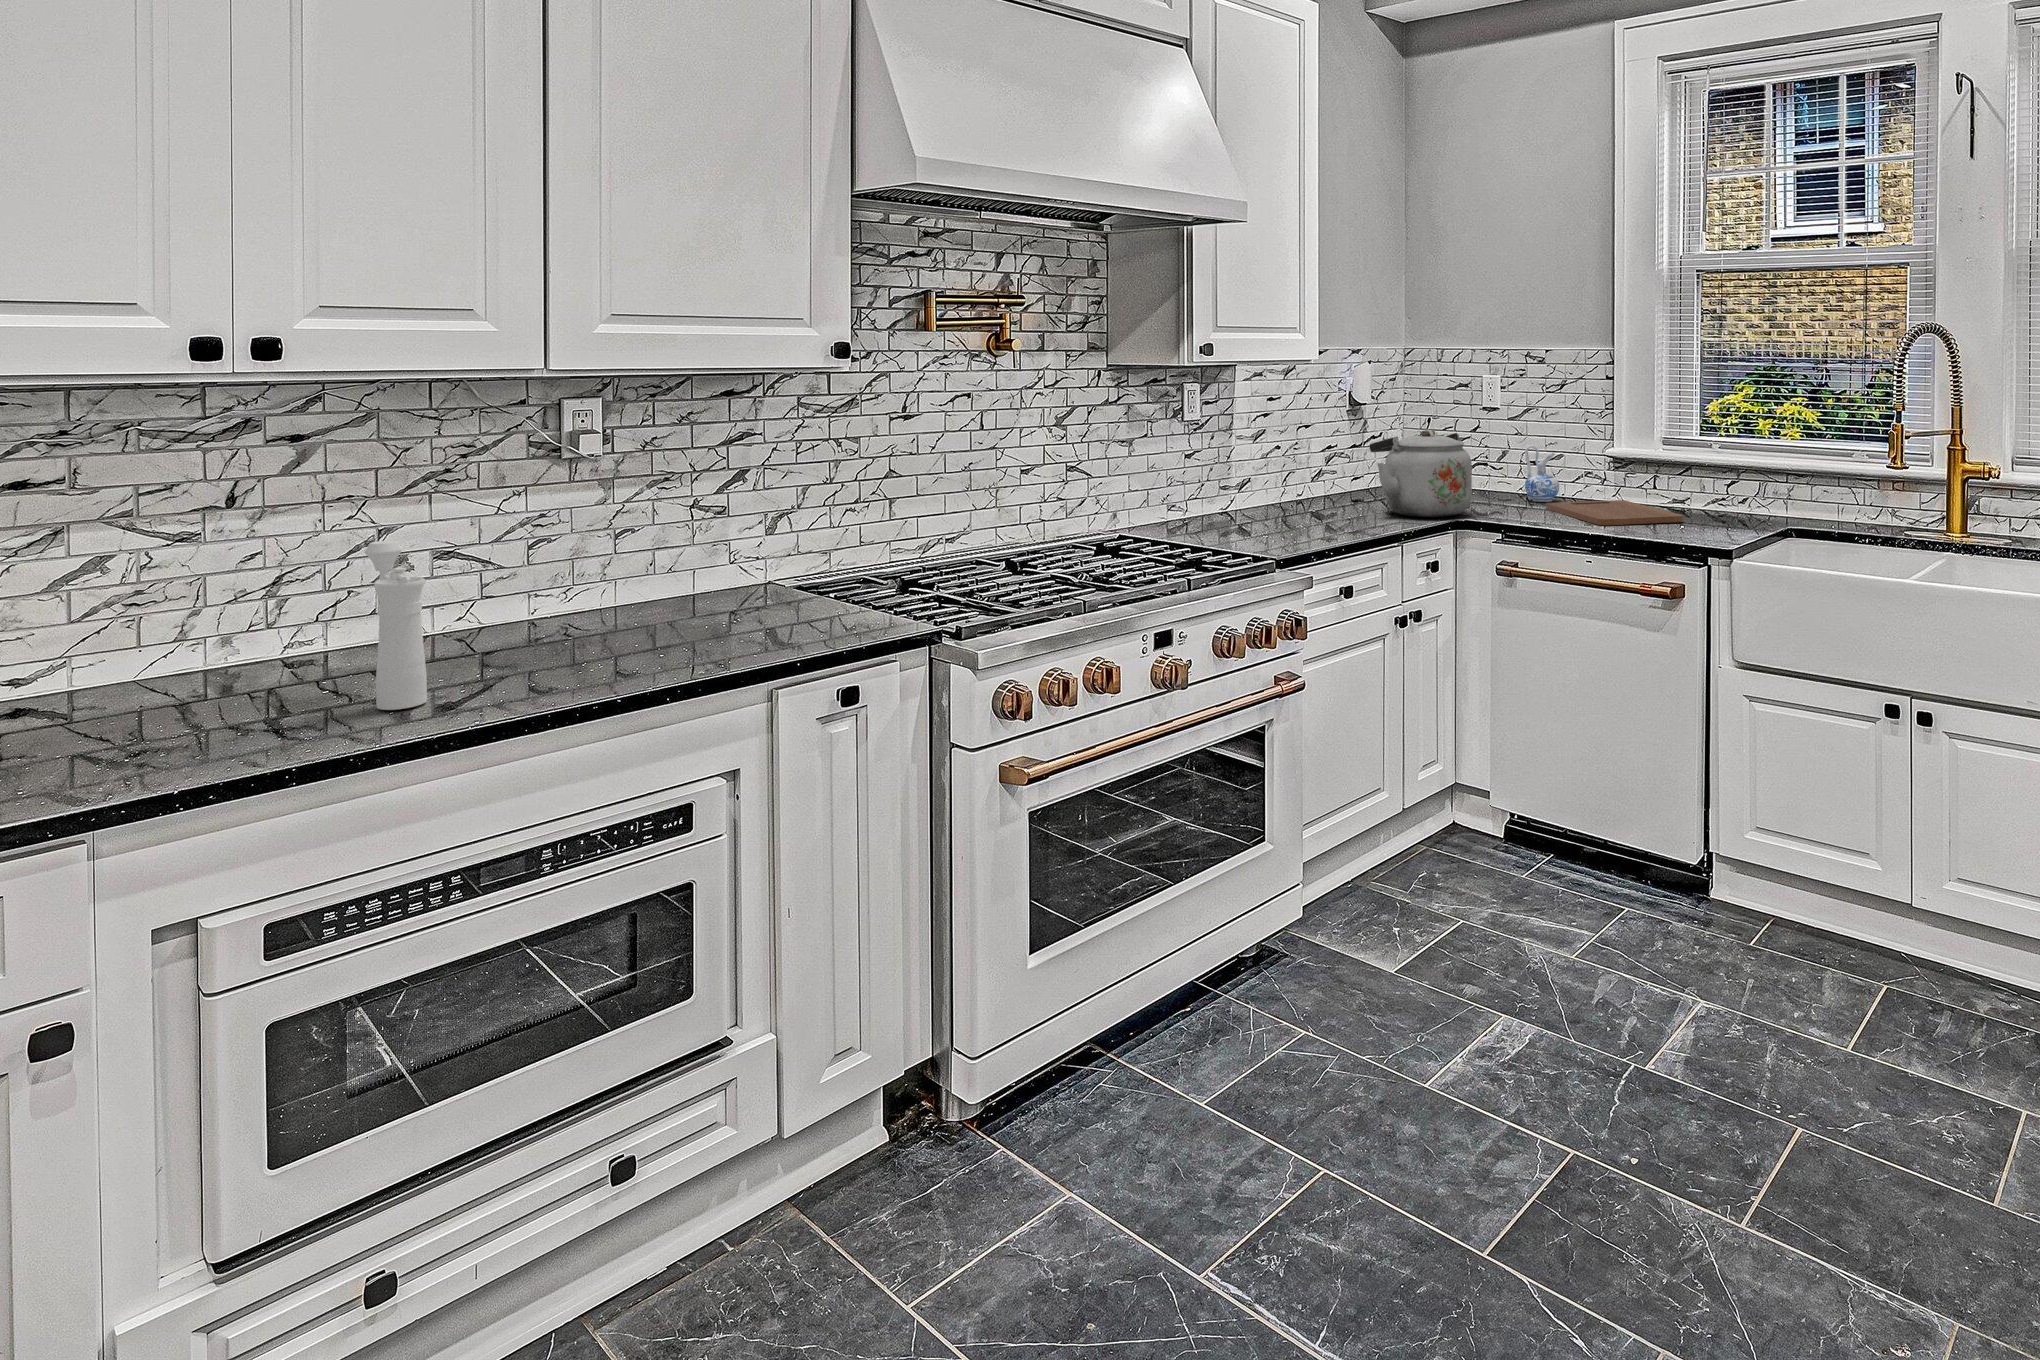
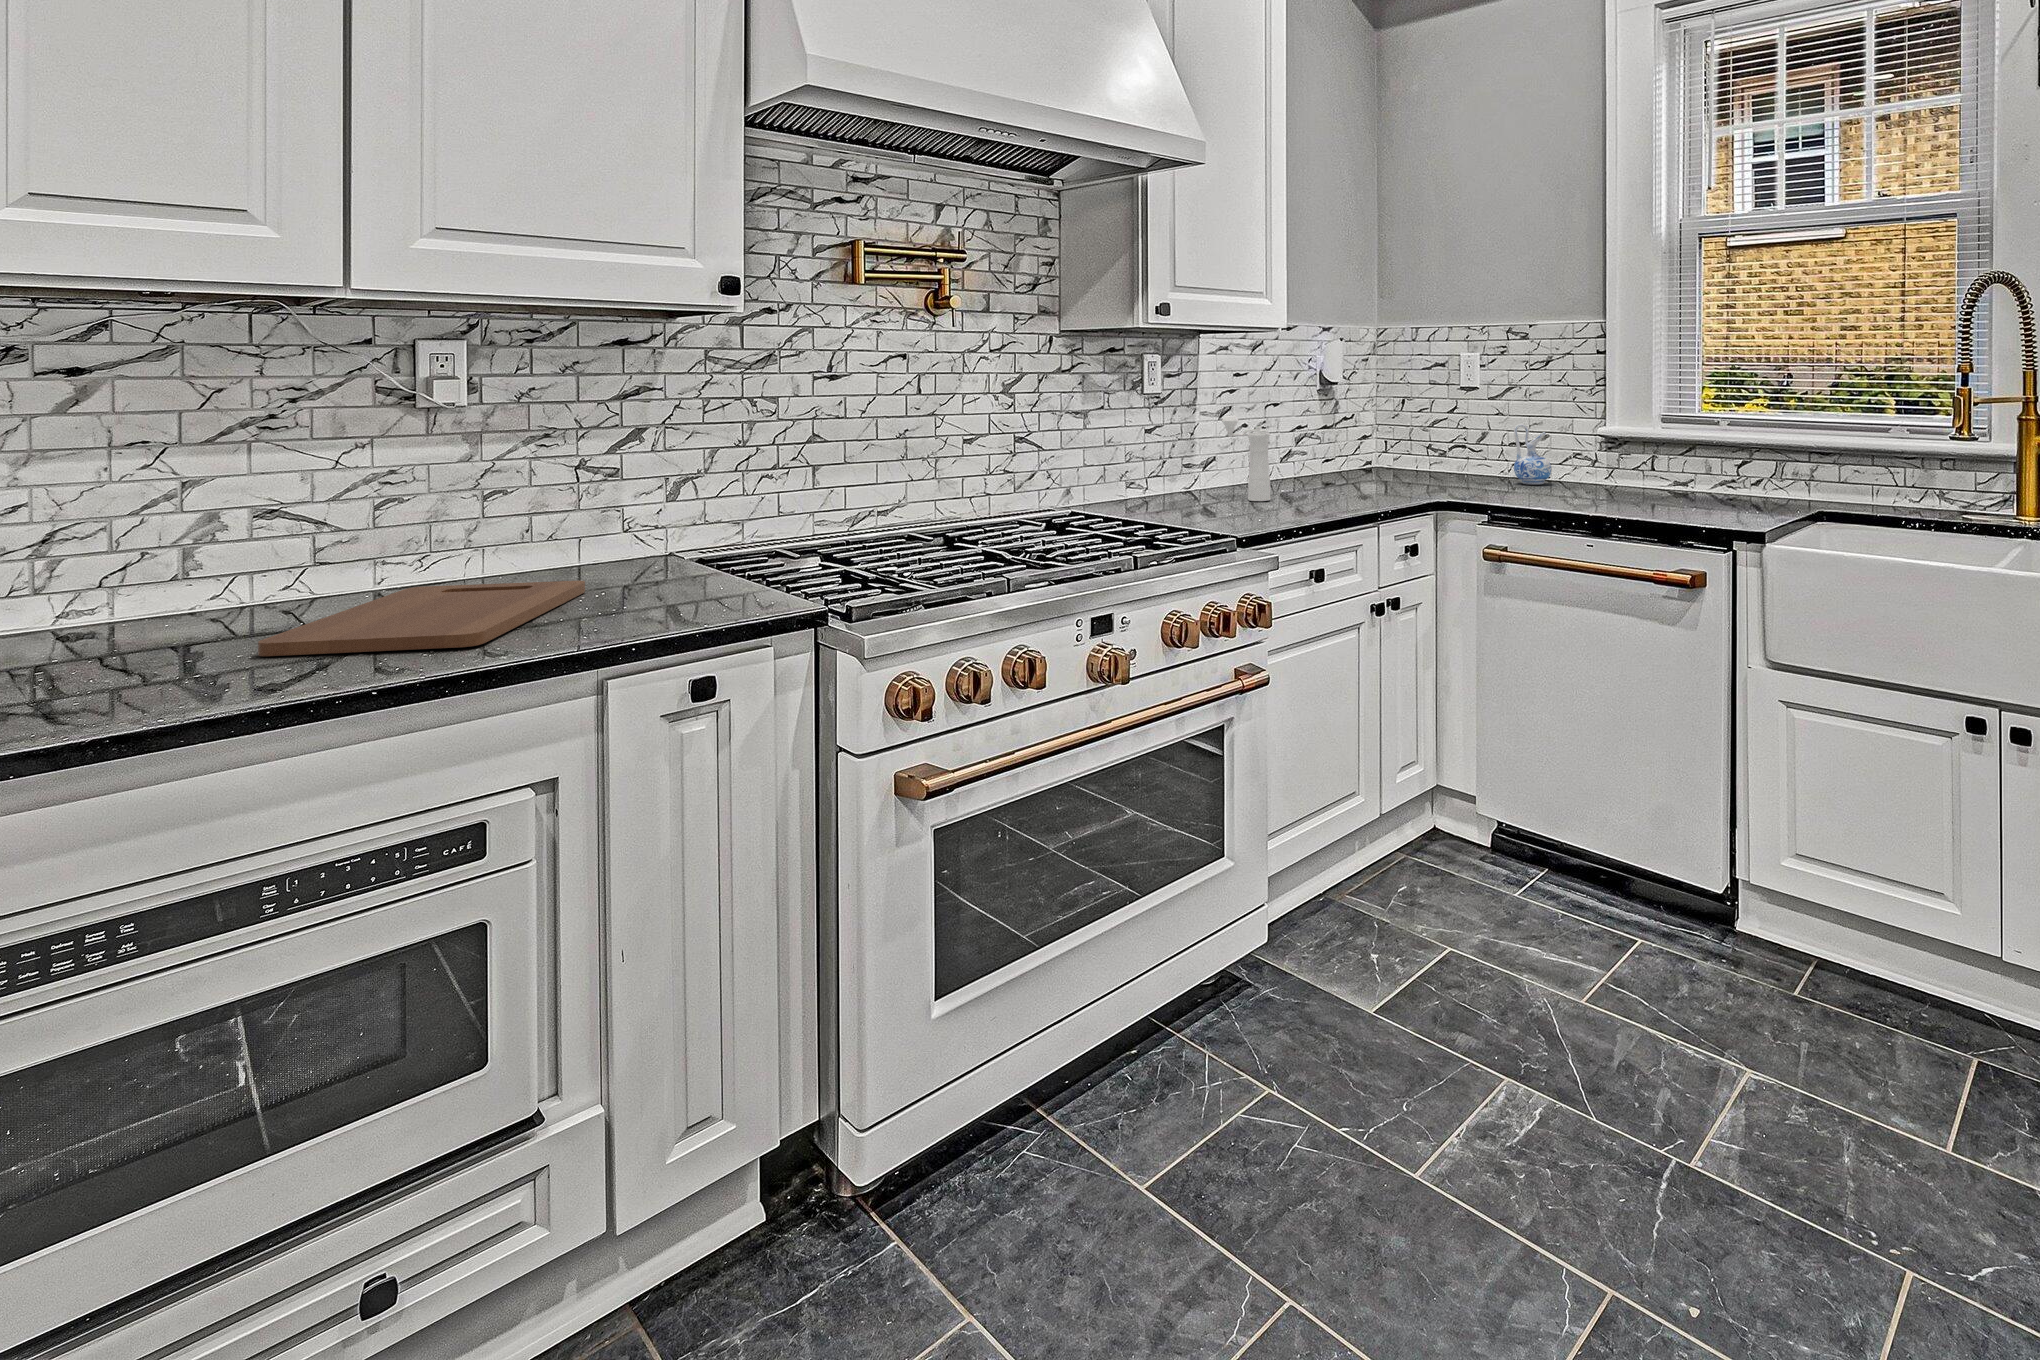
kettle: present [1370,429,1472,517] -> none [1347,404,1457,497]
cutting board: present [1546,500,1684,525] -> present [258,581,585,656]
pepper mill: present [365,541,427,710] -> present [1222,416,1271,501]

